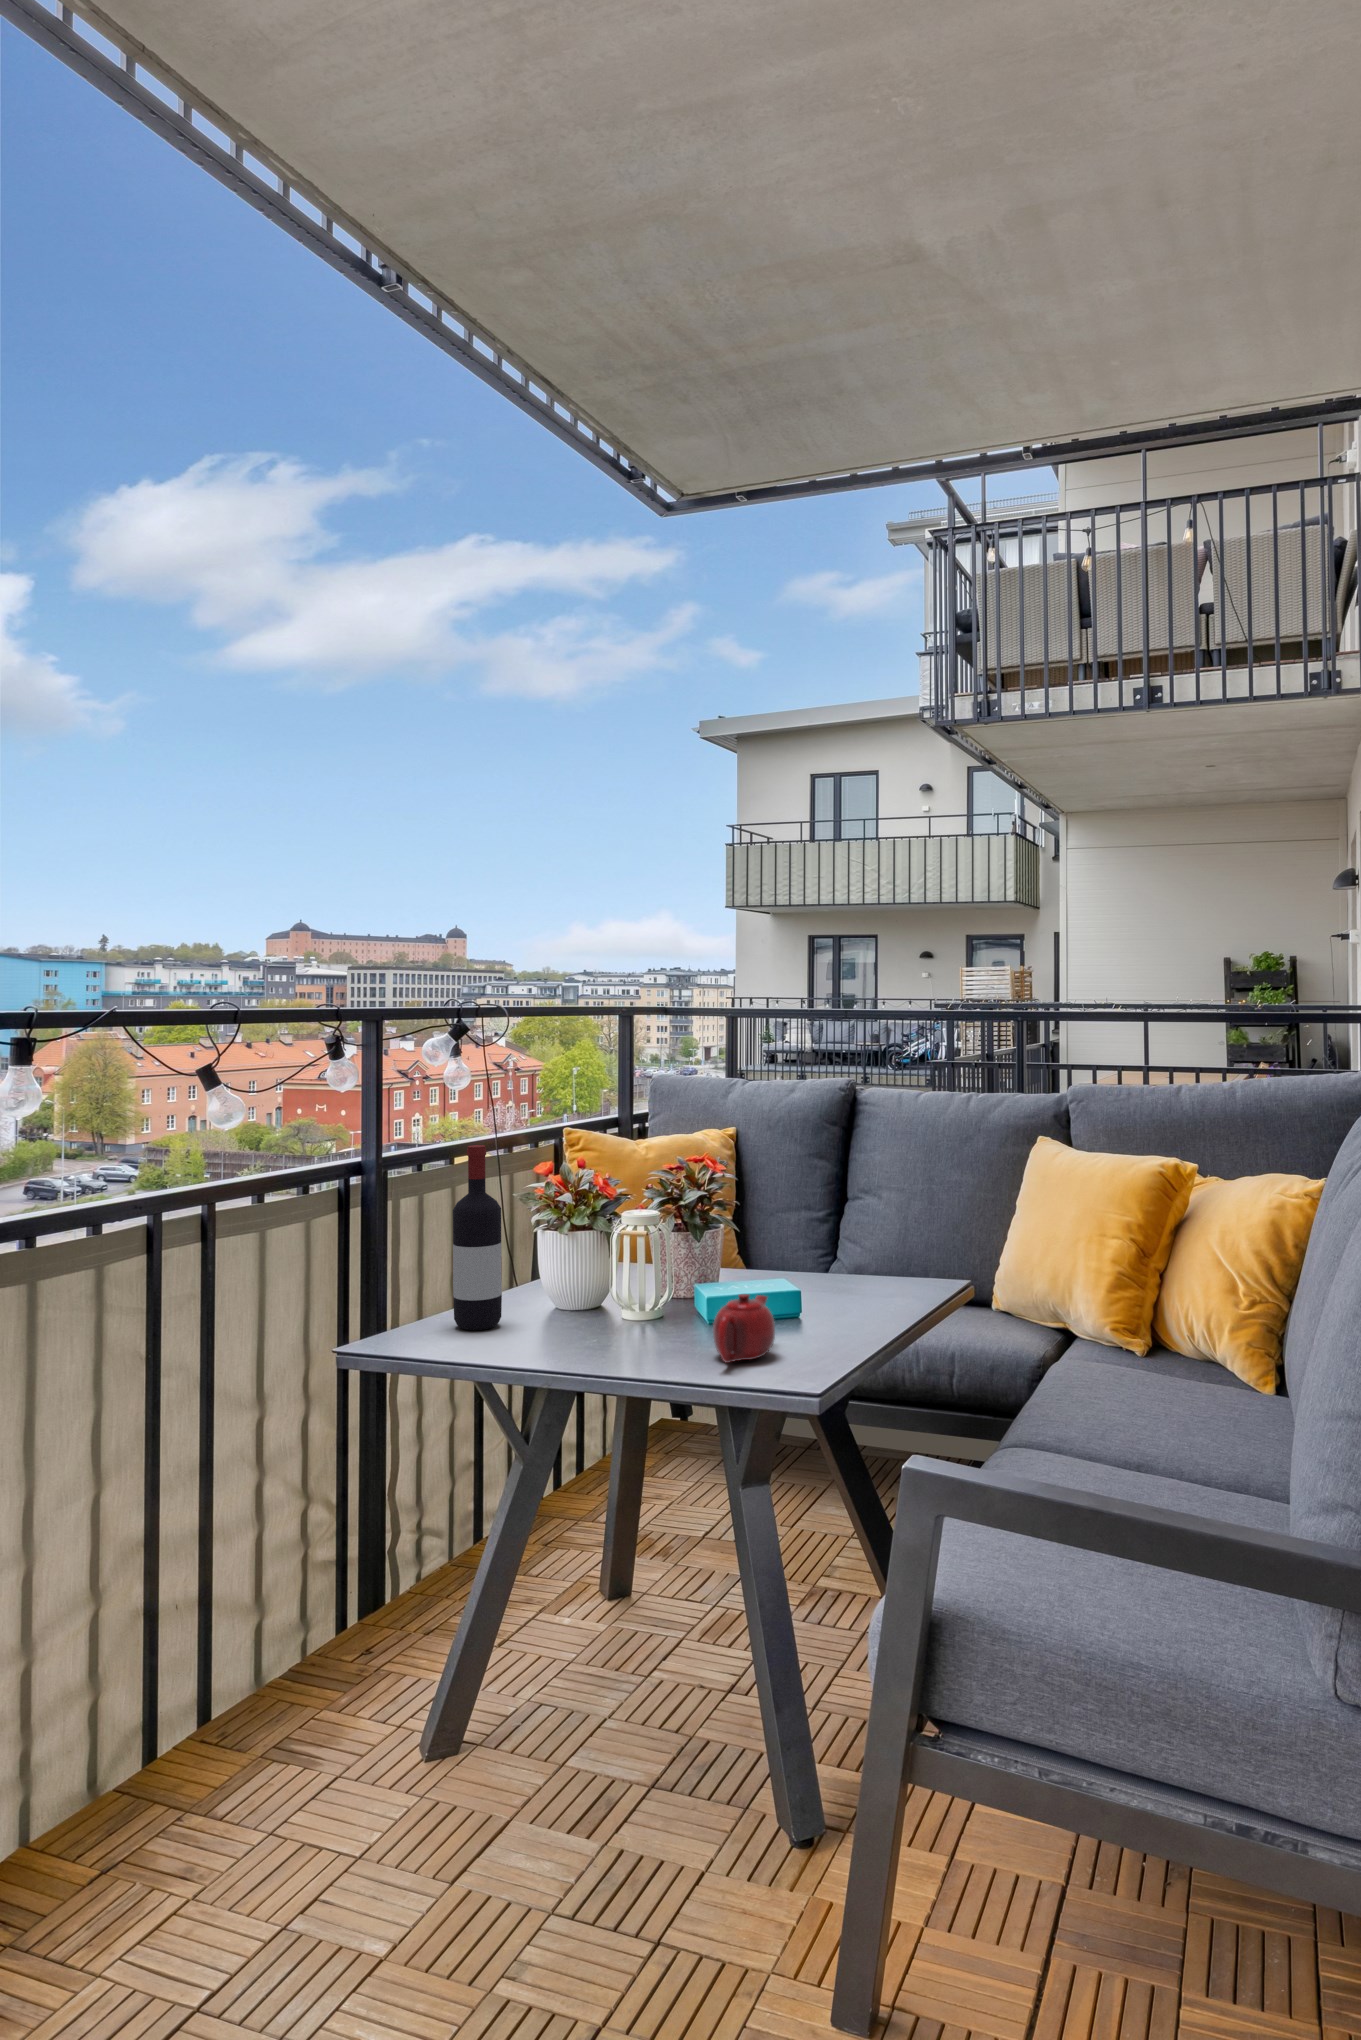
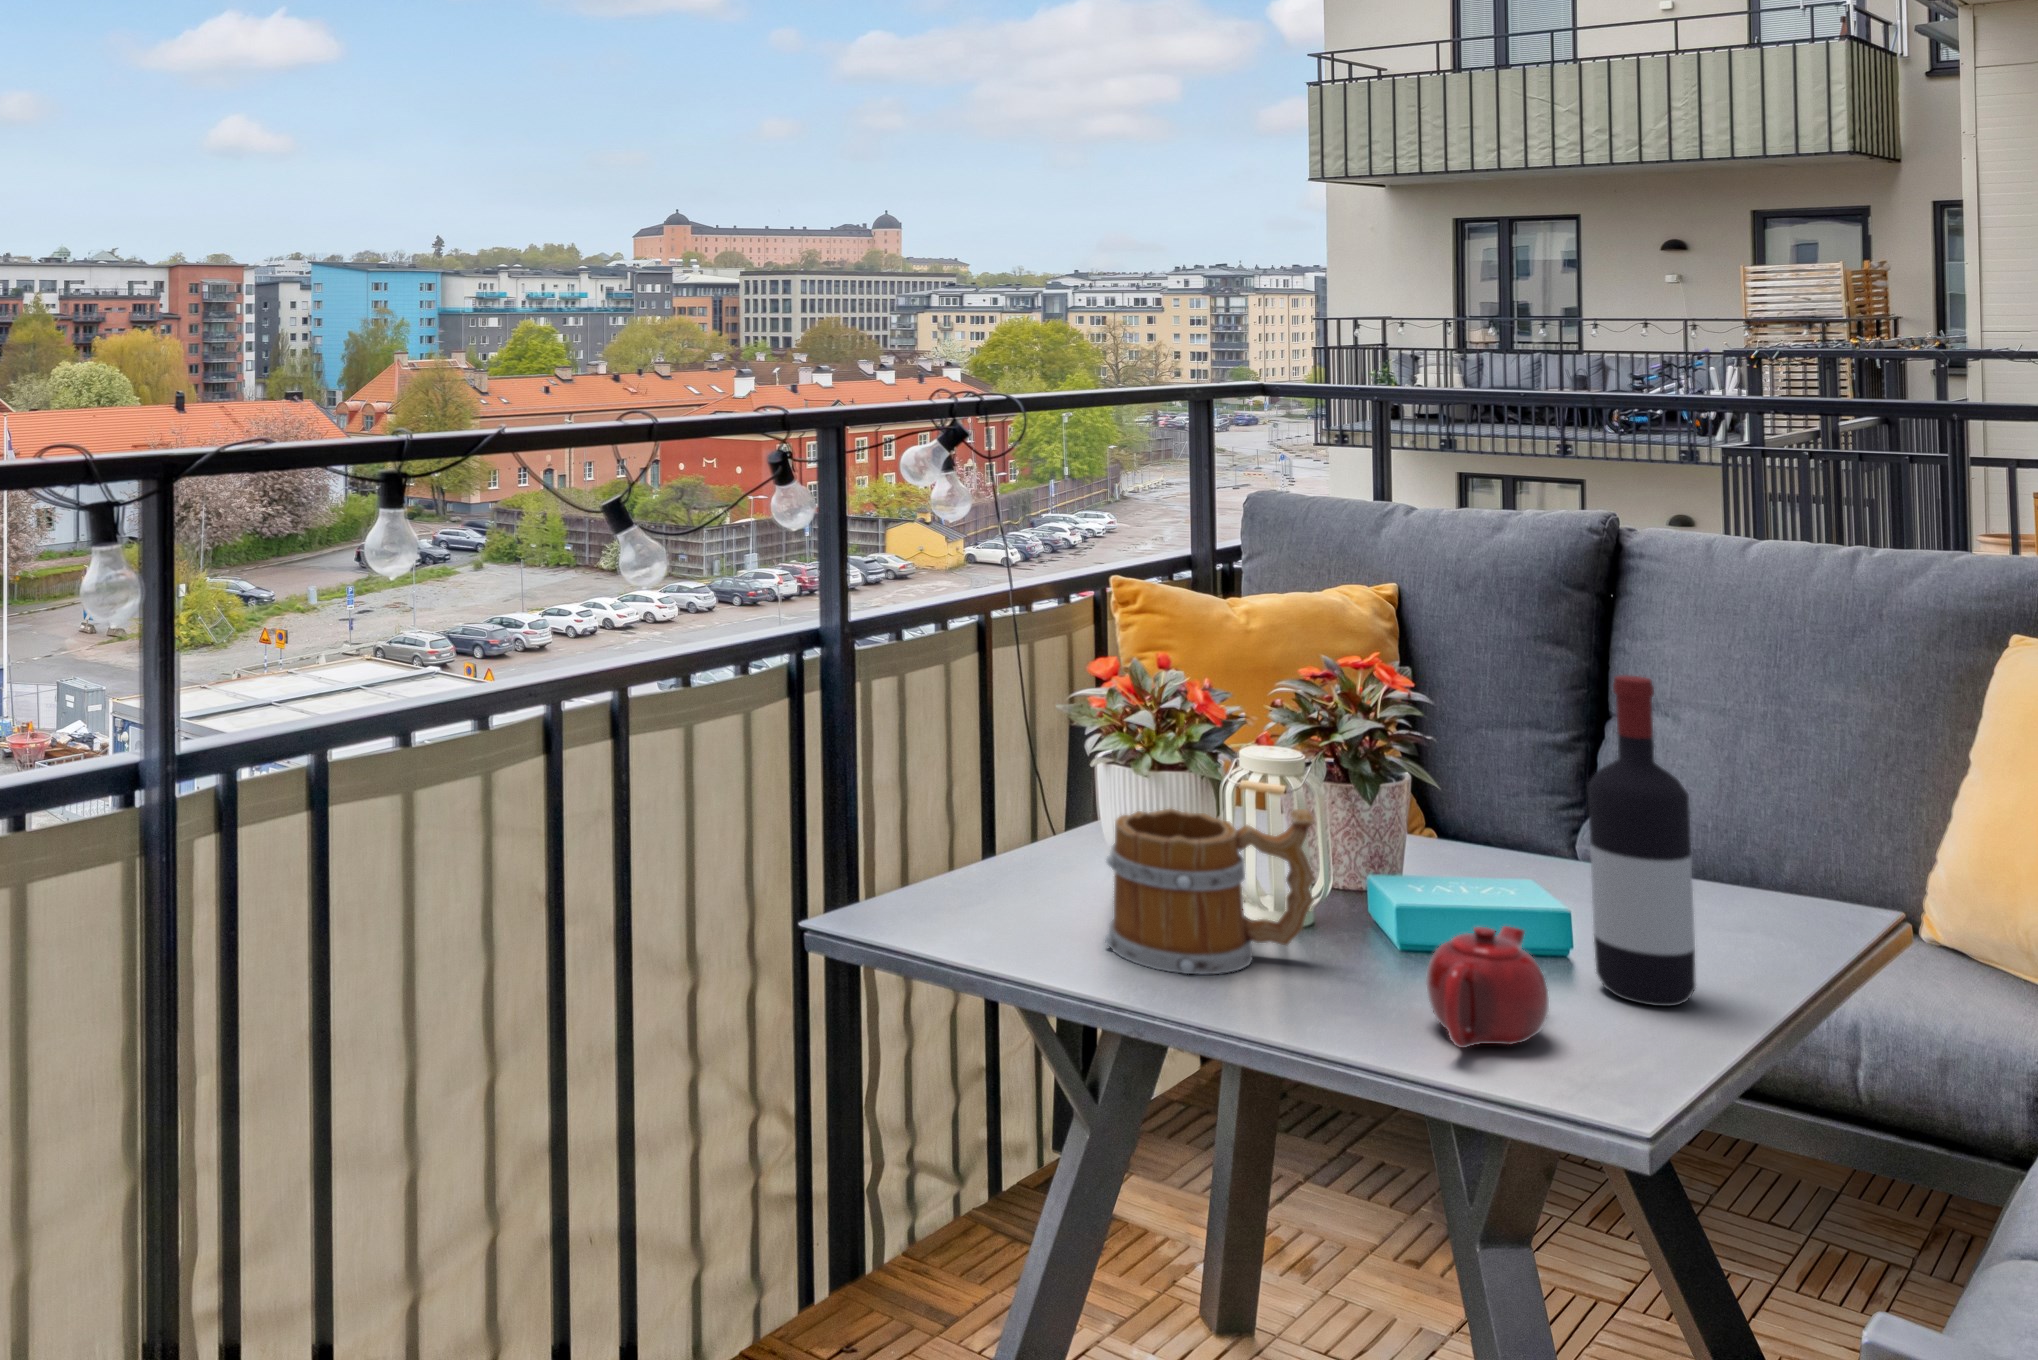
wine bottle: present [453,1145,502,1330] -> present [1588,675,1696,1006]
mug: none [535,1240,660,1348] -> present [1105,809,1314,974]

